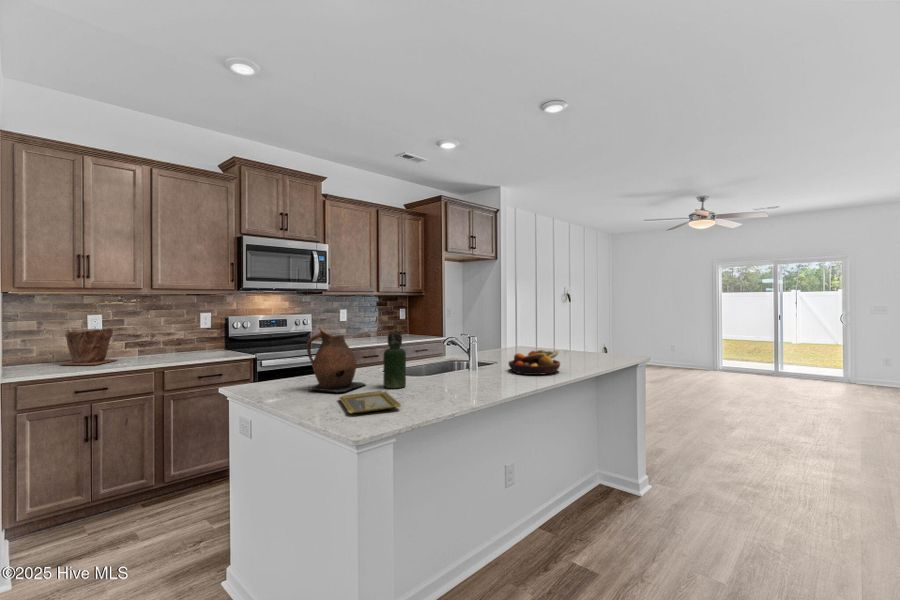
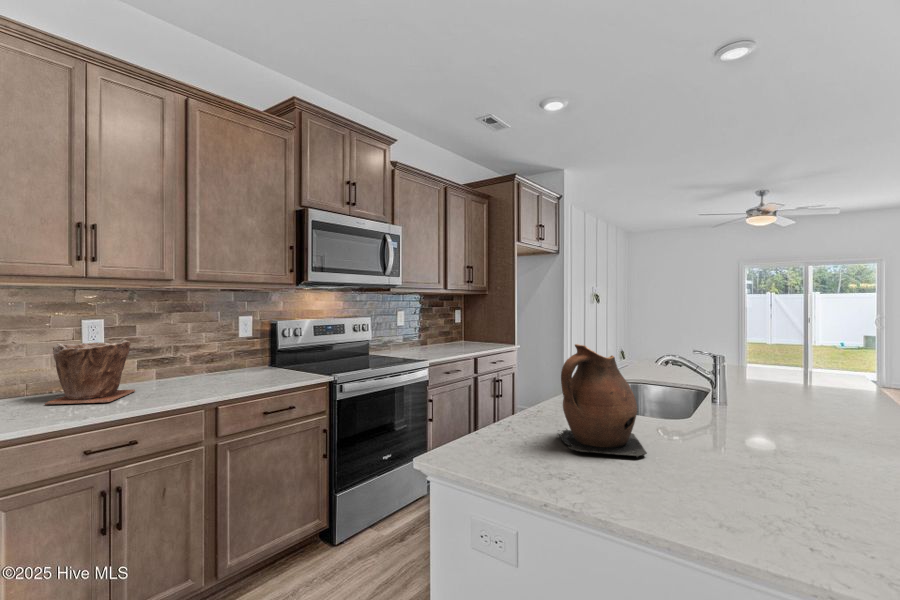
bottle: present [384,333,406,388] -> none [665,351,705,441]
fruit bowl: present [509,350,560,375] -> none [746,368,836,405]
tray: present [339,391,401,413] -> none [677,453,860,523]

